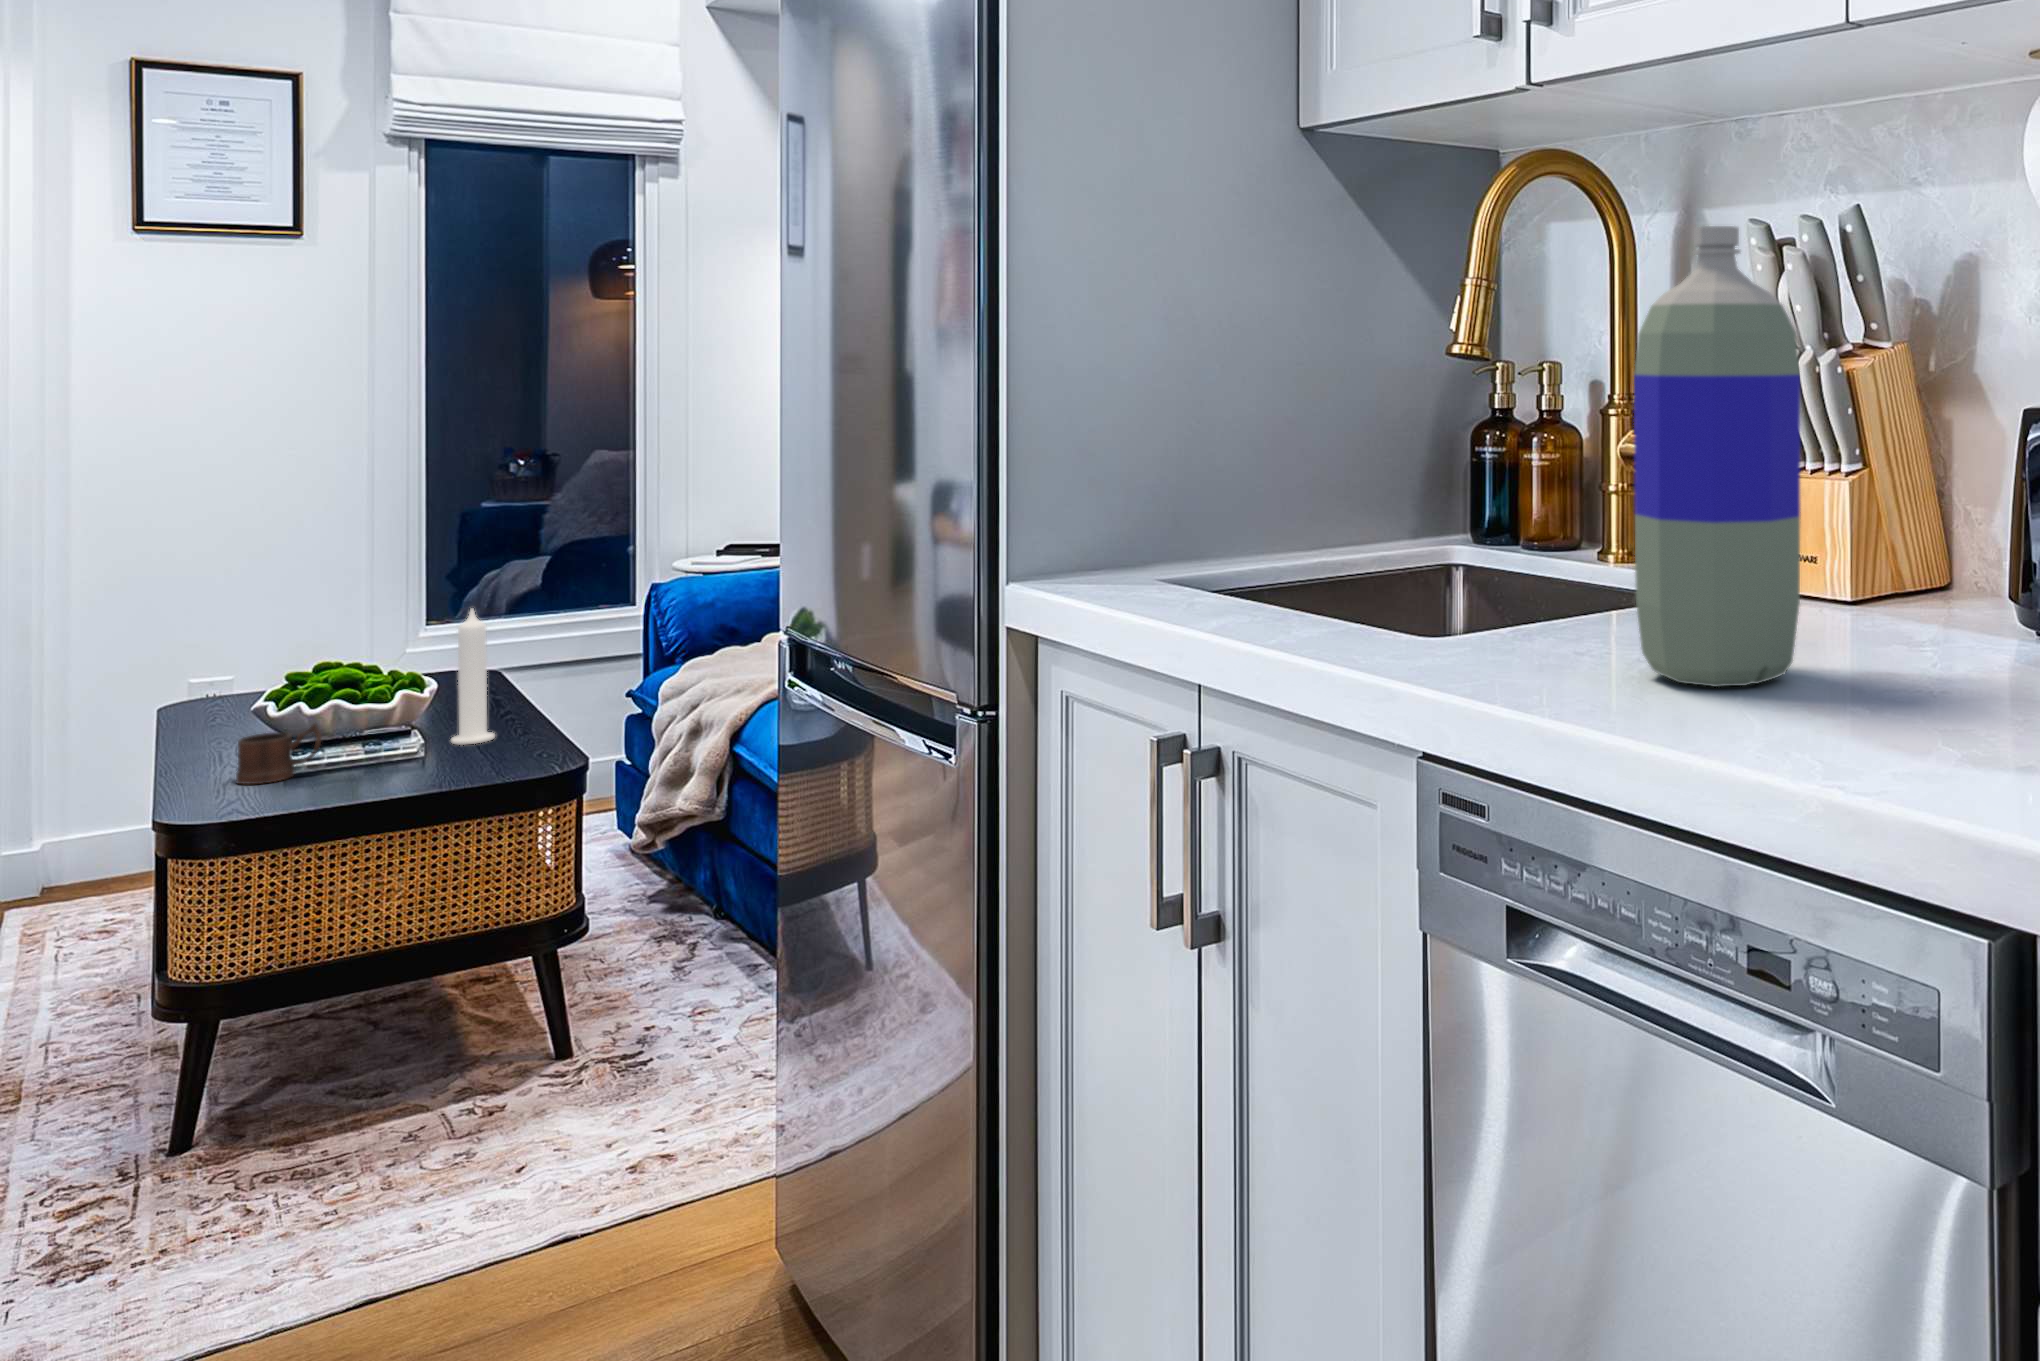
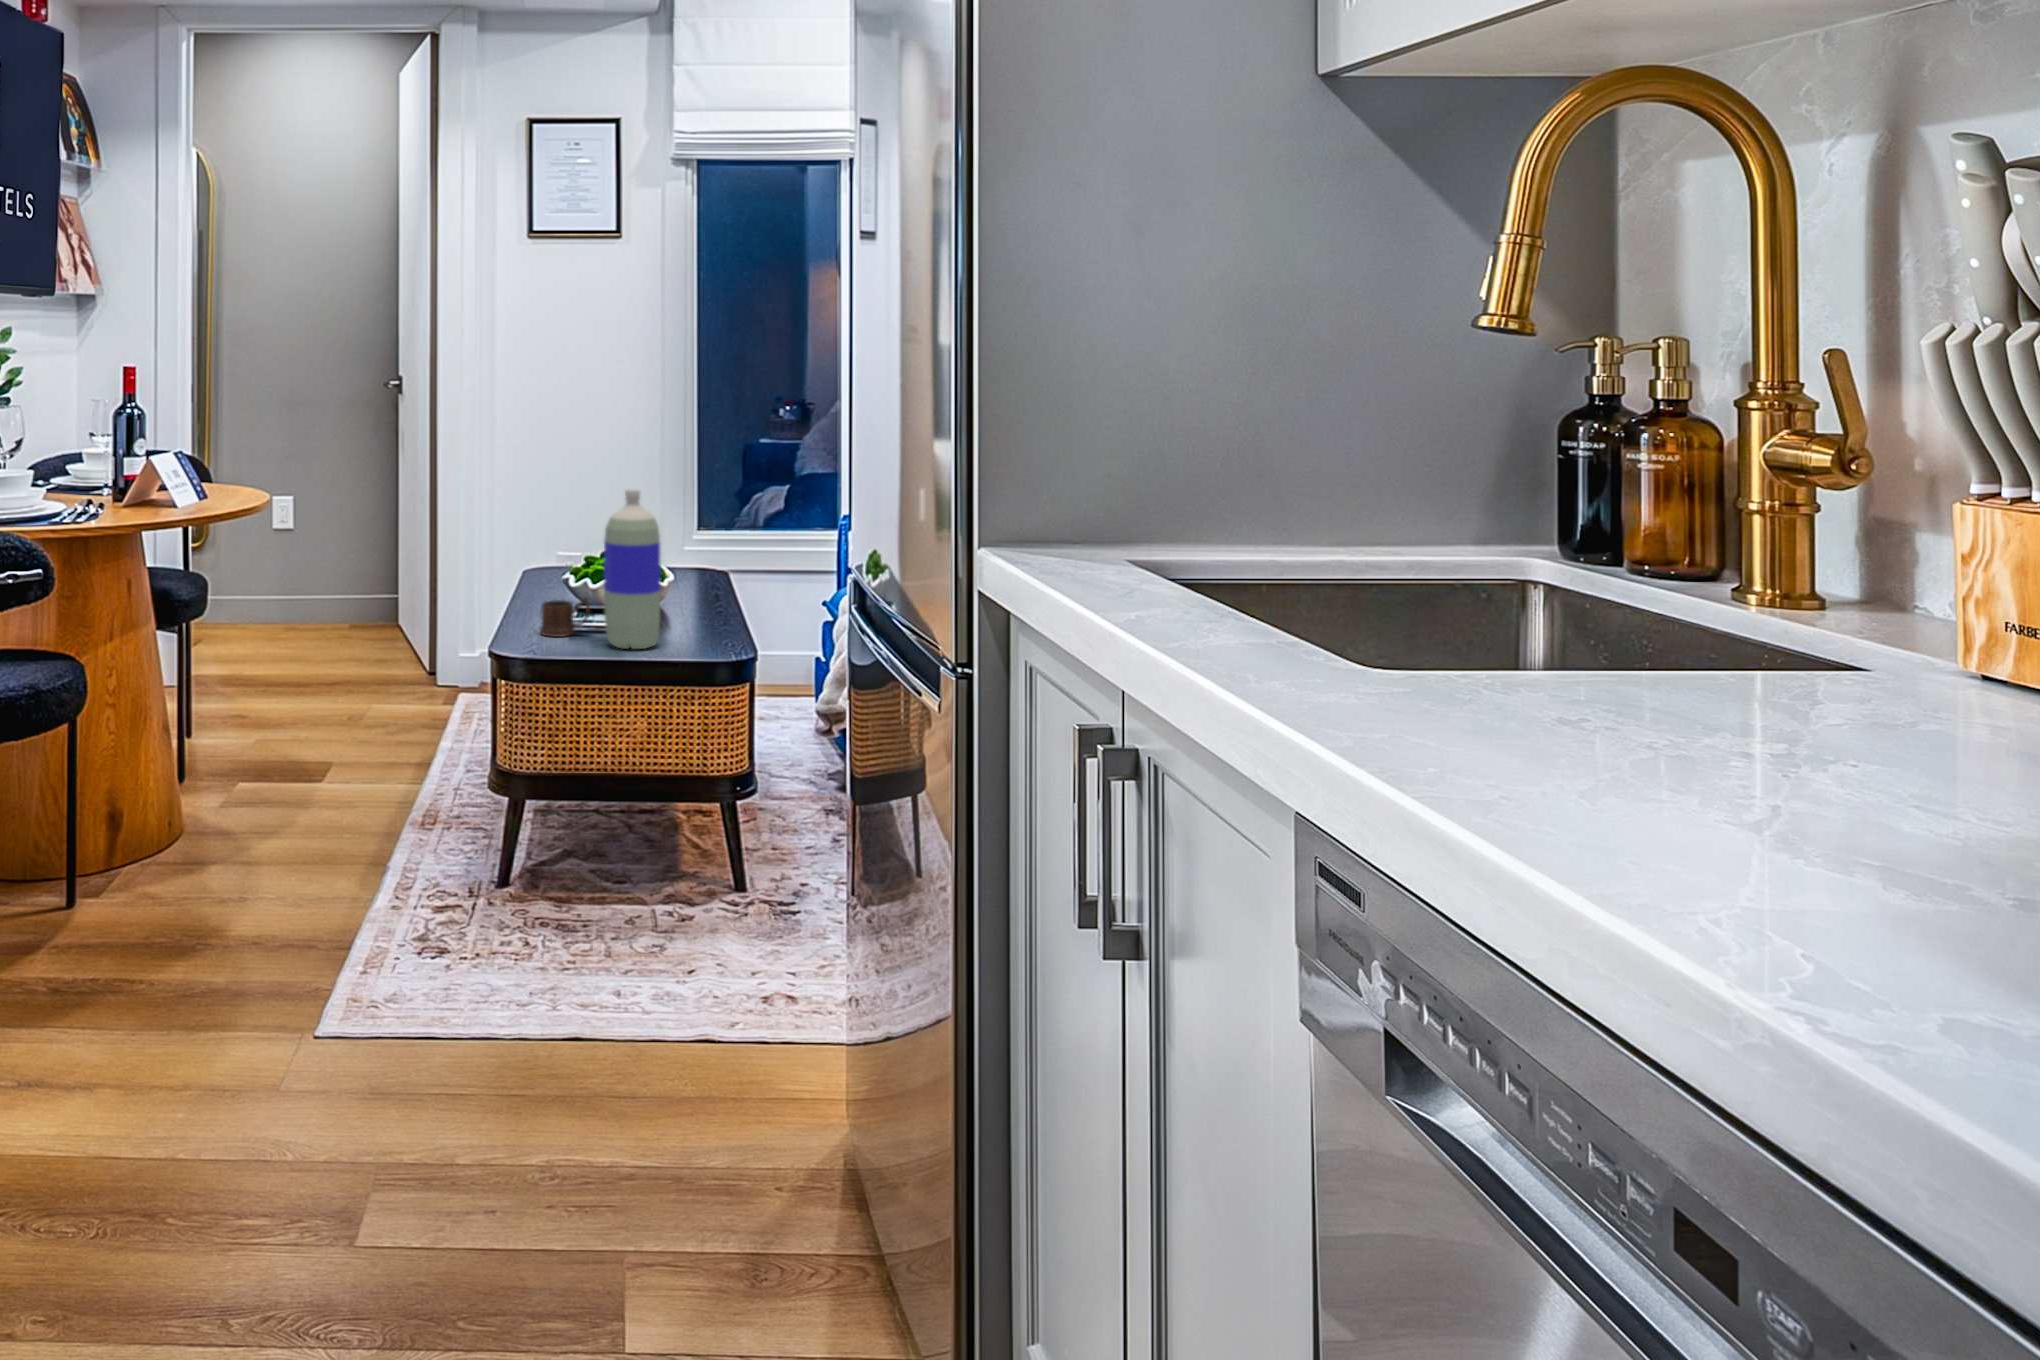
bottle: present [1634,226,1801,687] -> present [604,489,661,649]
candle: present [451,609,495,745] -> none [676,522,706,628]

